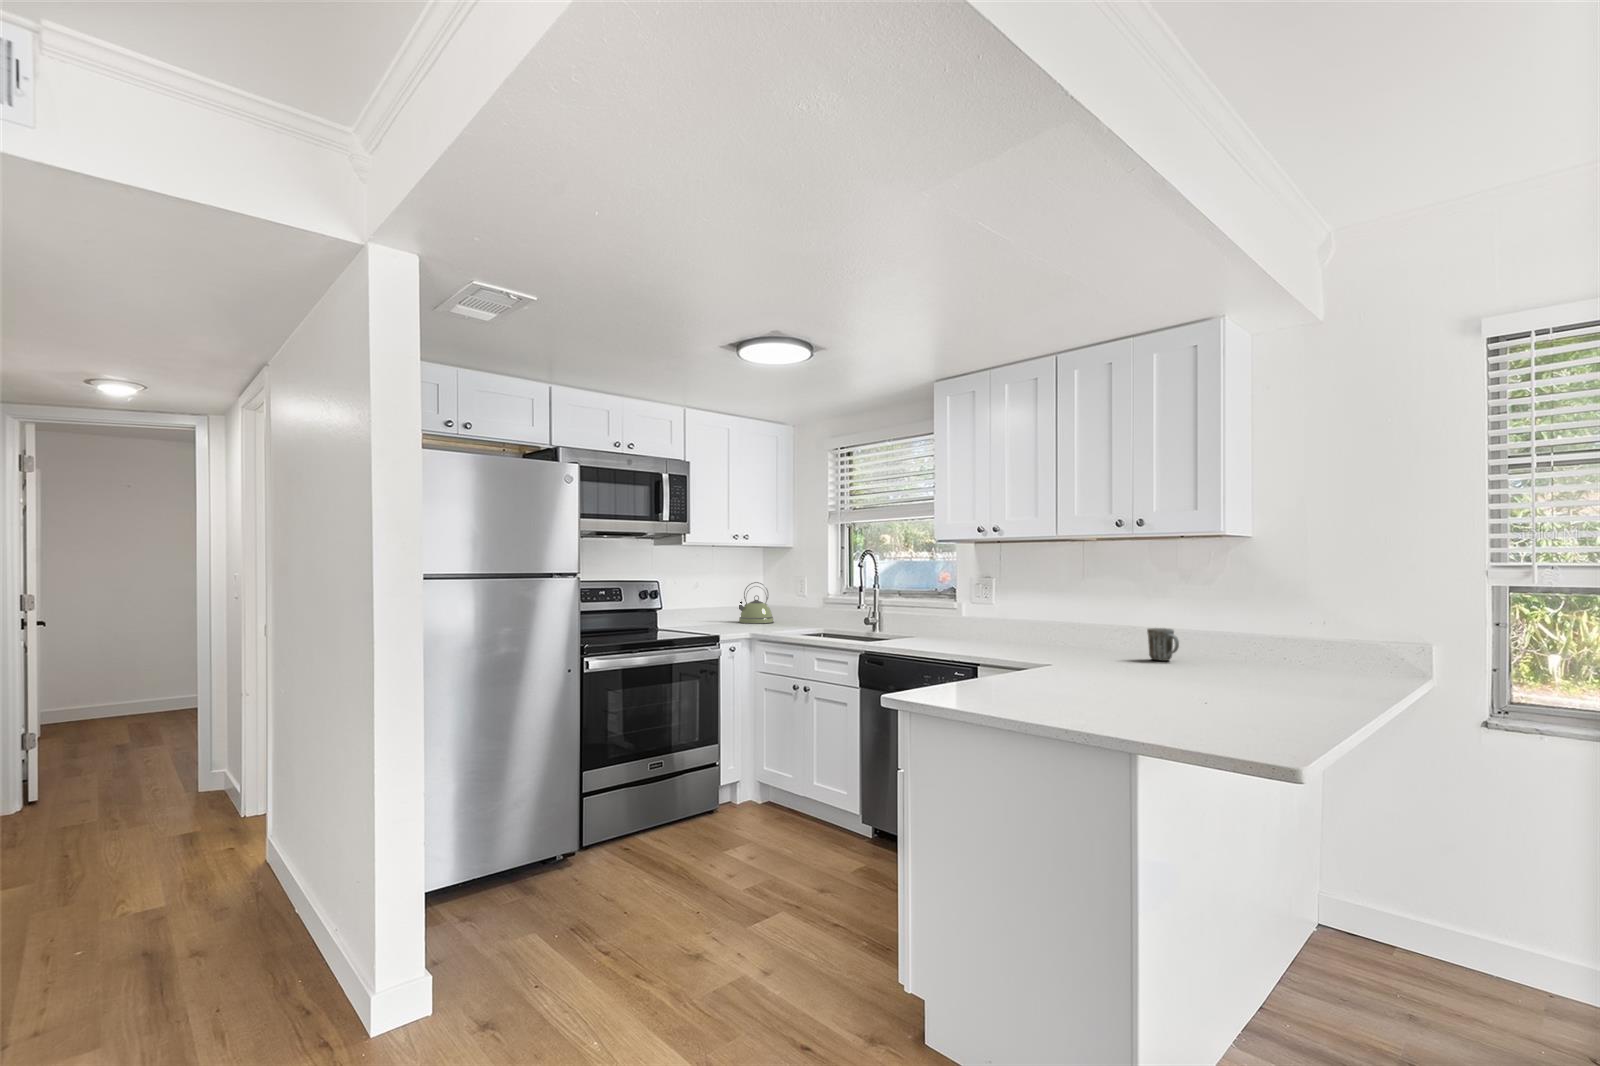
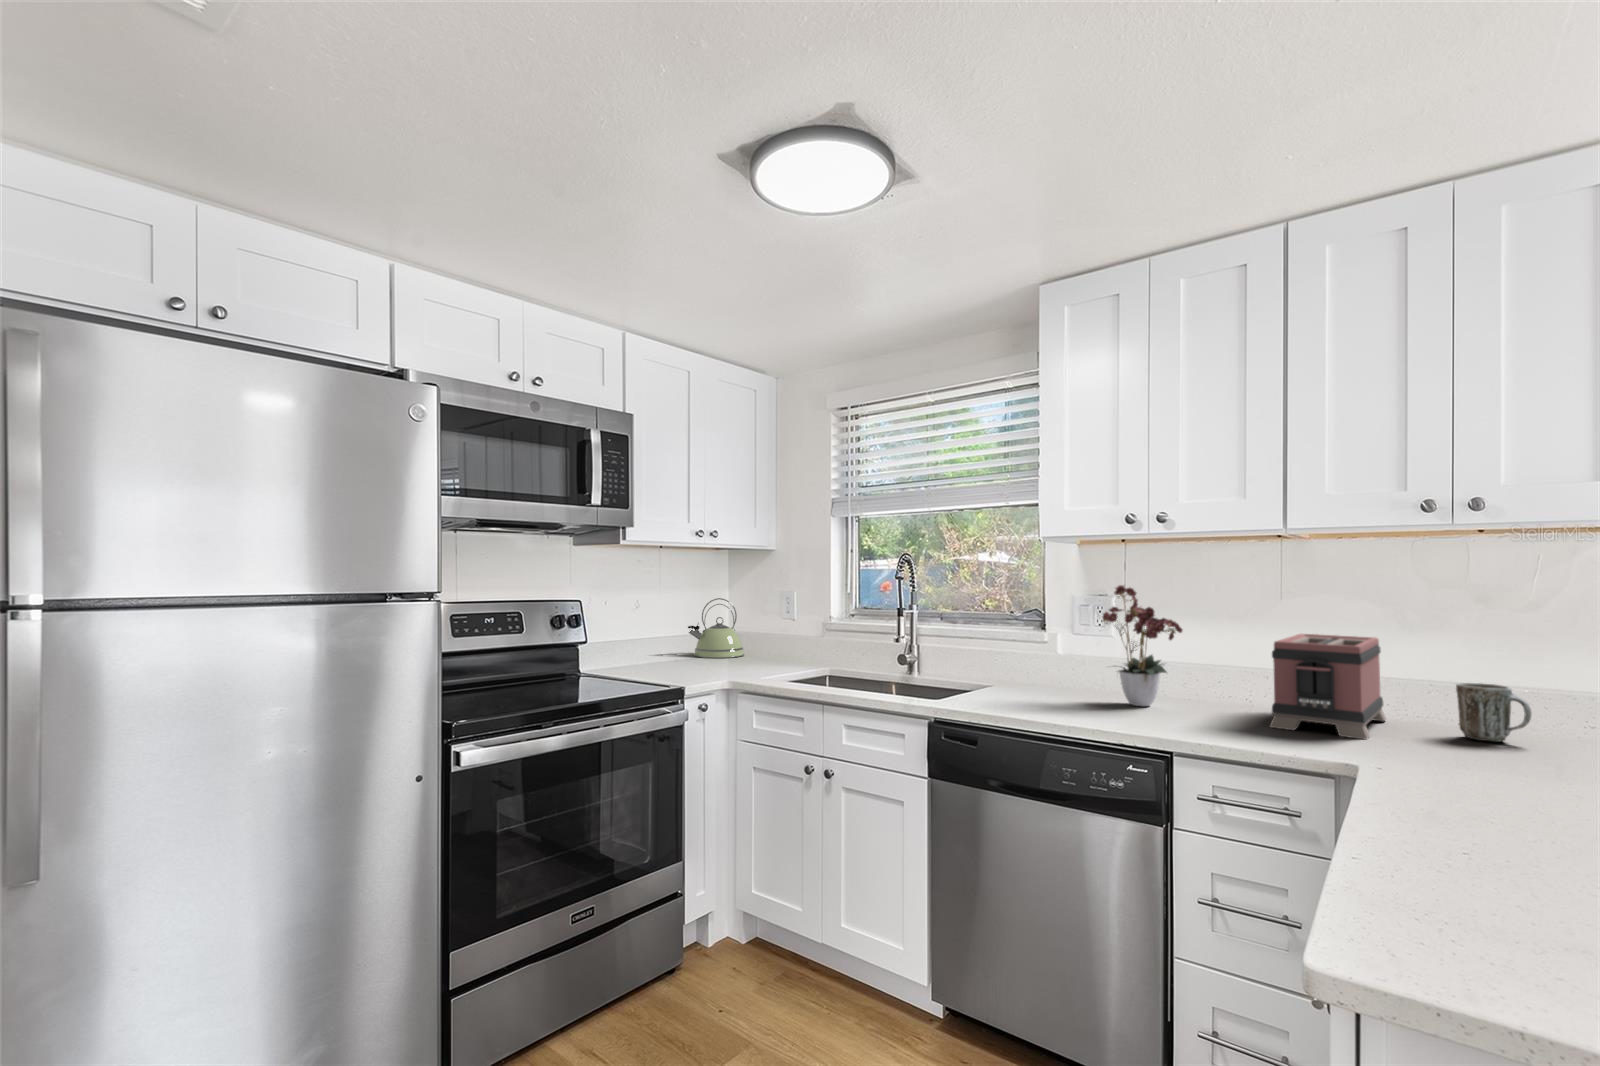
flower arrangement: none [970,568,1019,647] -> present [1103,585,1182,706]
toaster: none [1046,601,1130,659] -> present [1270,634,1386,739]

